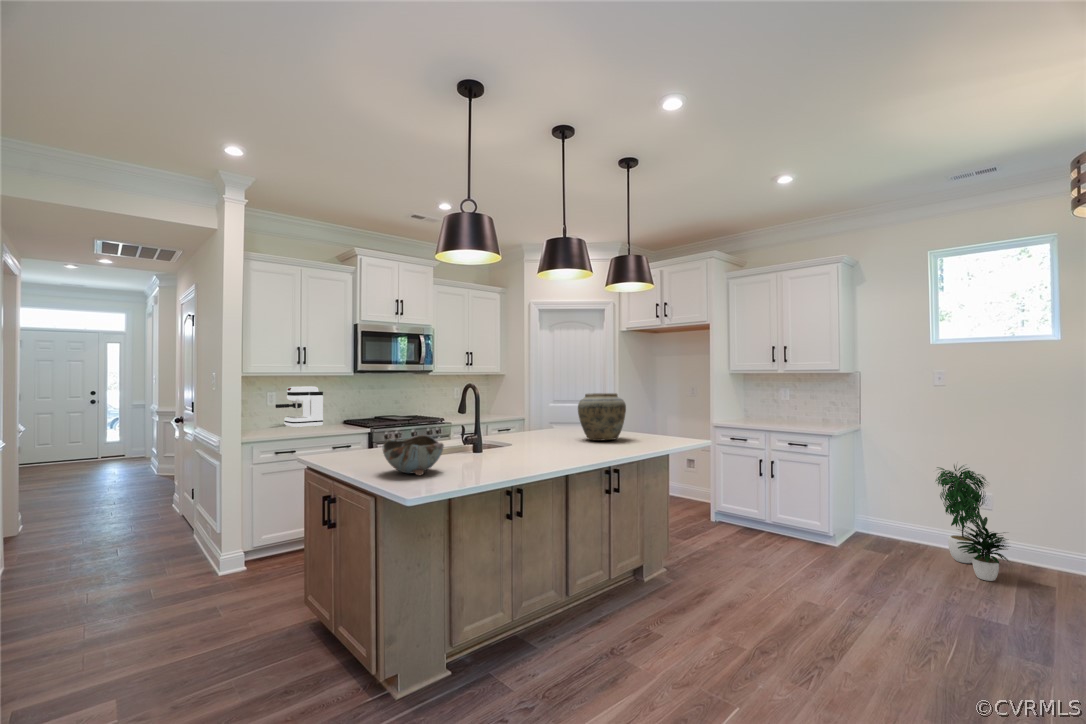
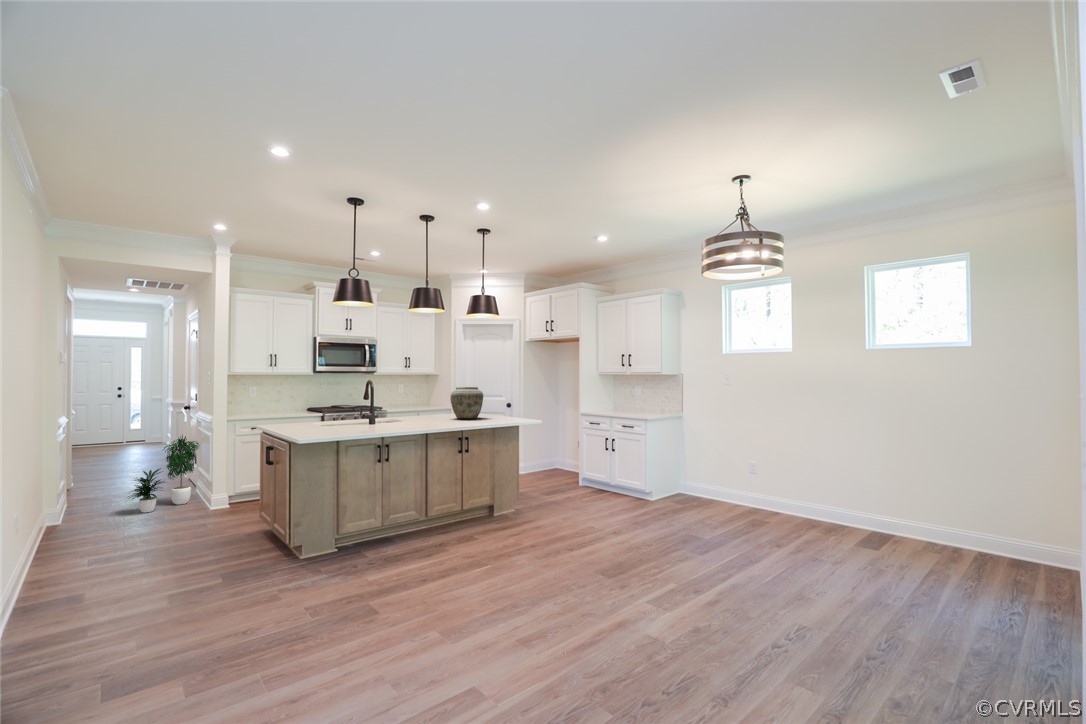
coffee maker: present [275,387,323,428] -> none [255,383,290,412]
bowl: present [383,435,444,475] -> none [297,409,335,431]
potted plant: present [936,465,1009,581] -> present [128,435,199,513]

